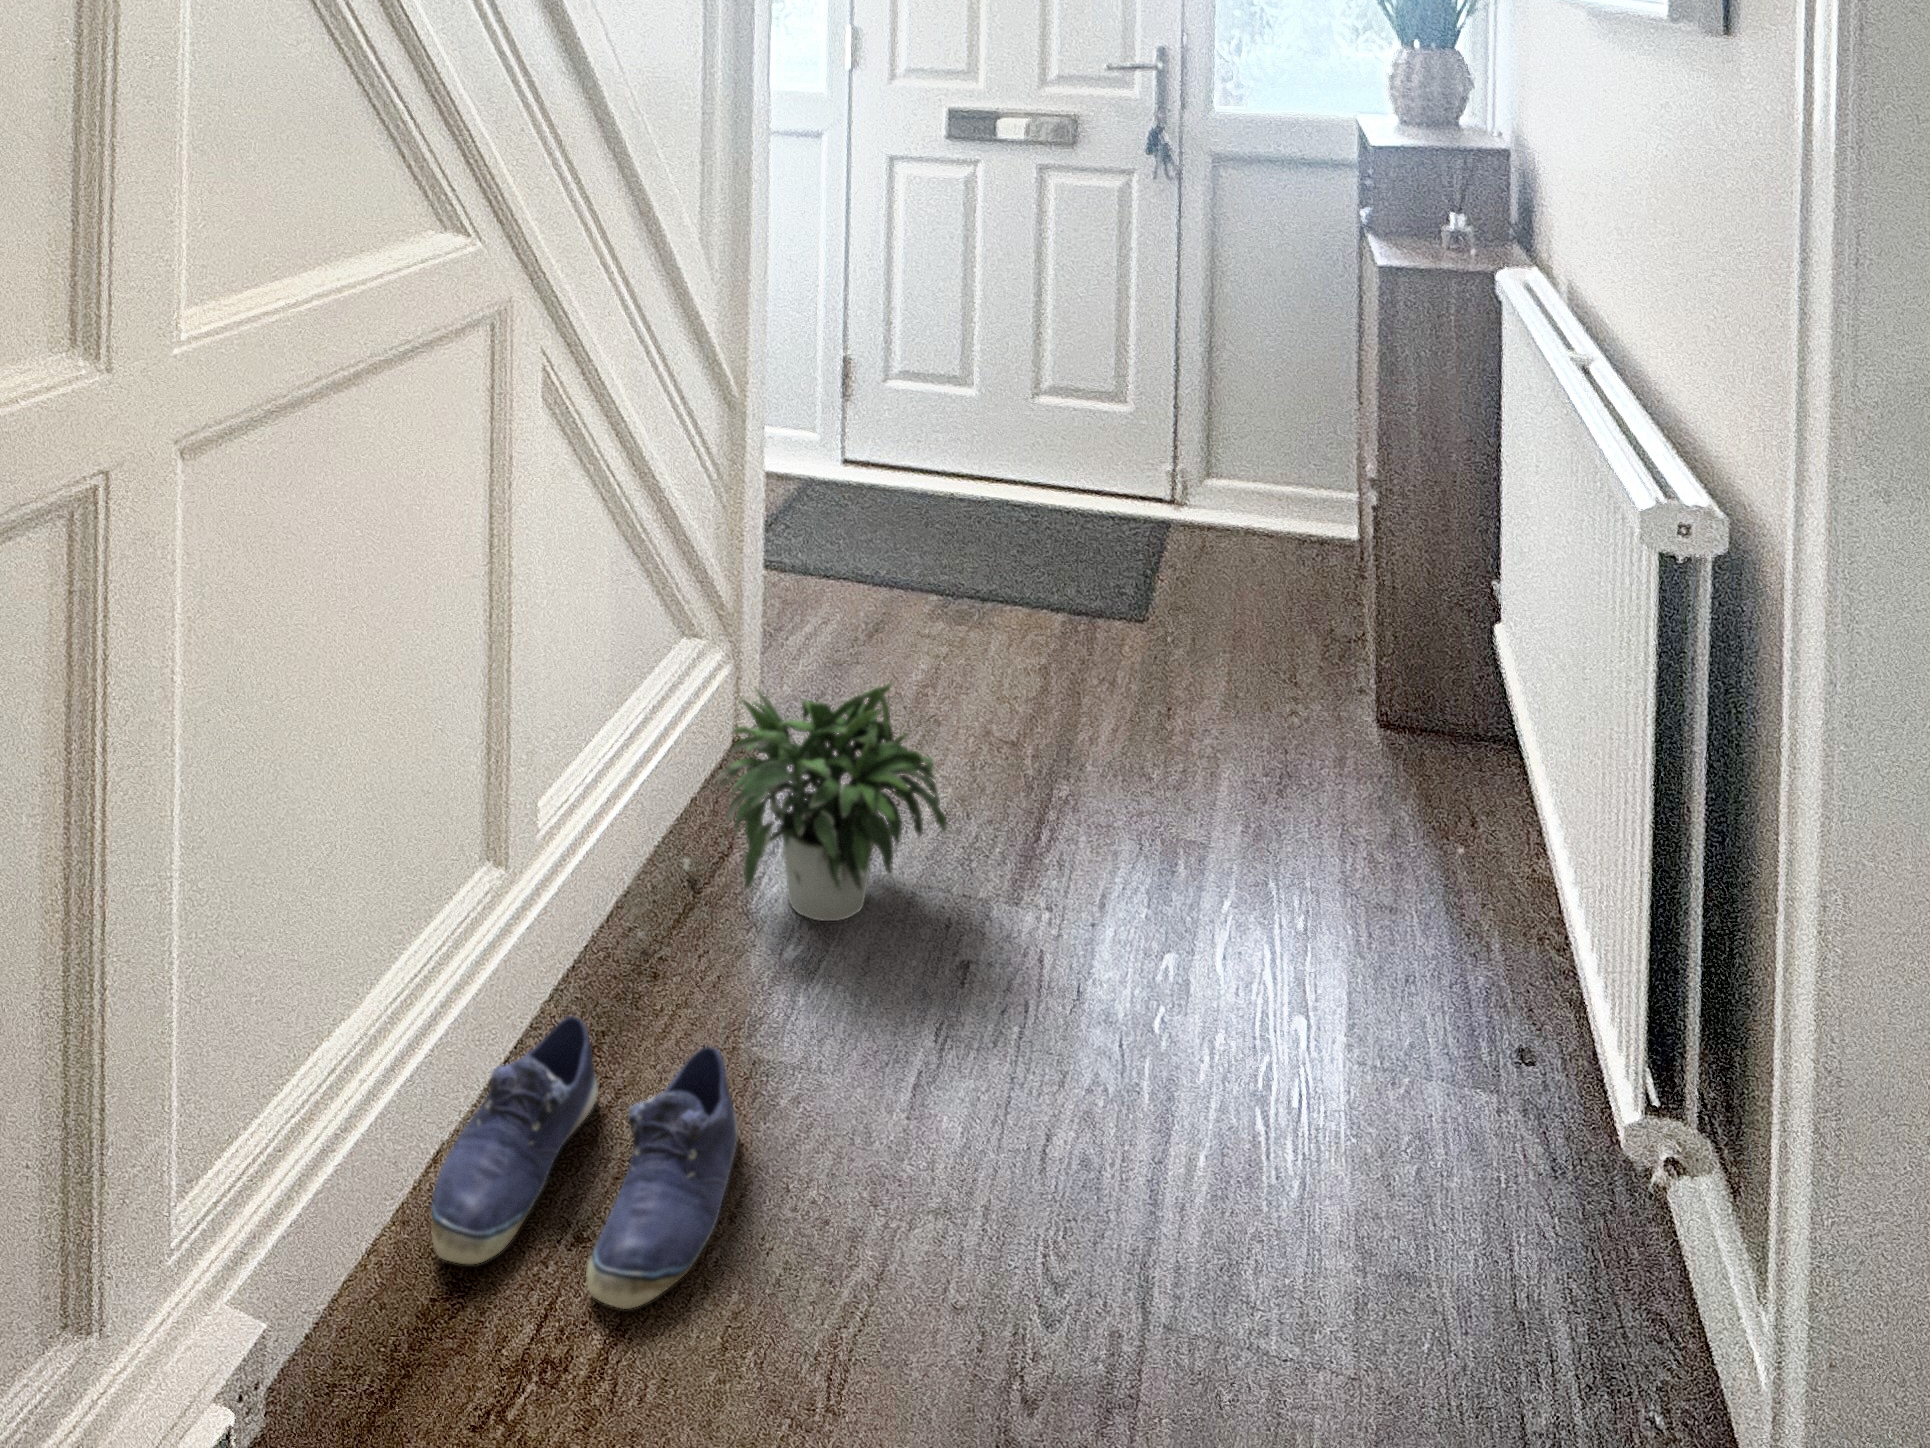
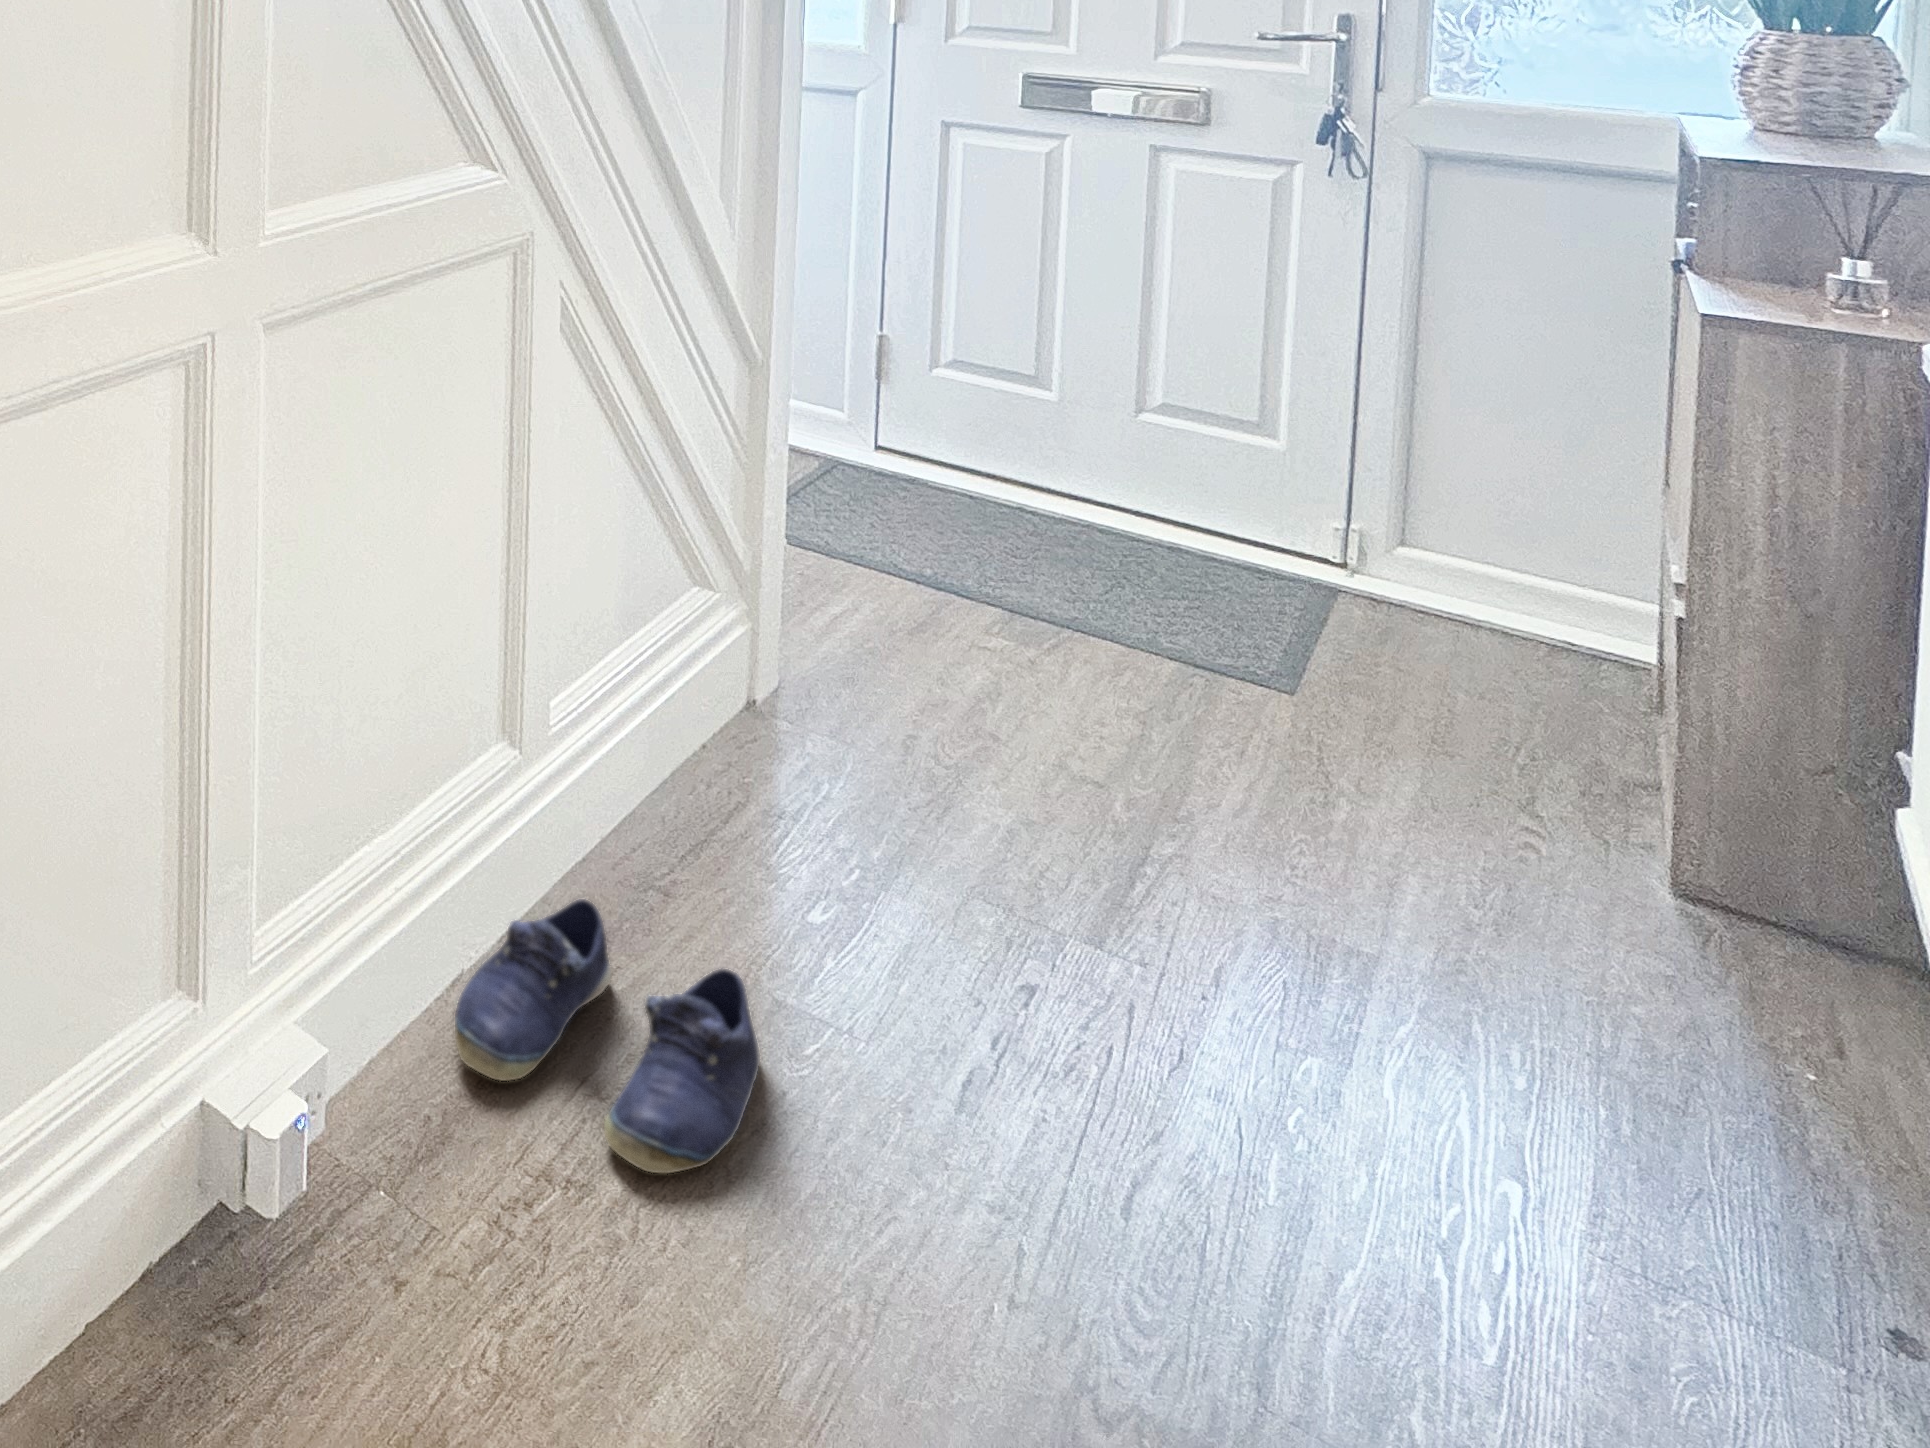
potted plant: present [637,682,947,937] -> none [648,646,1010,901]

